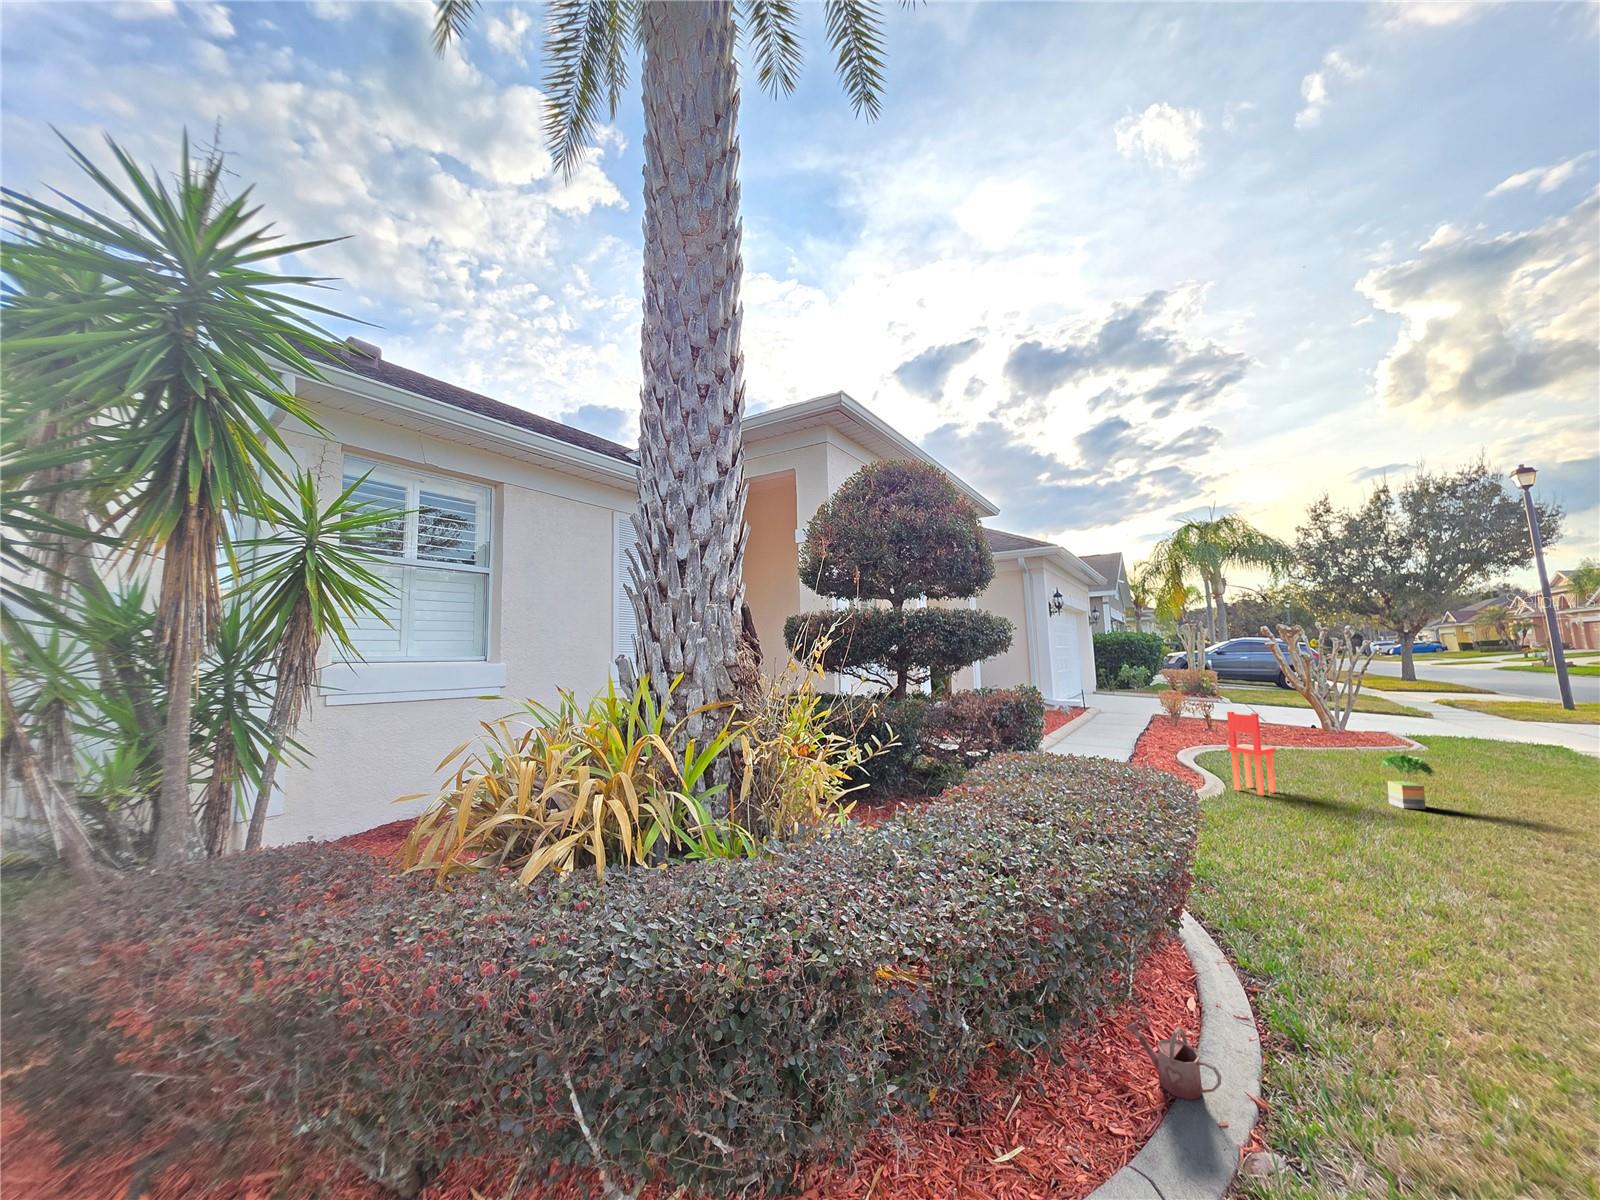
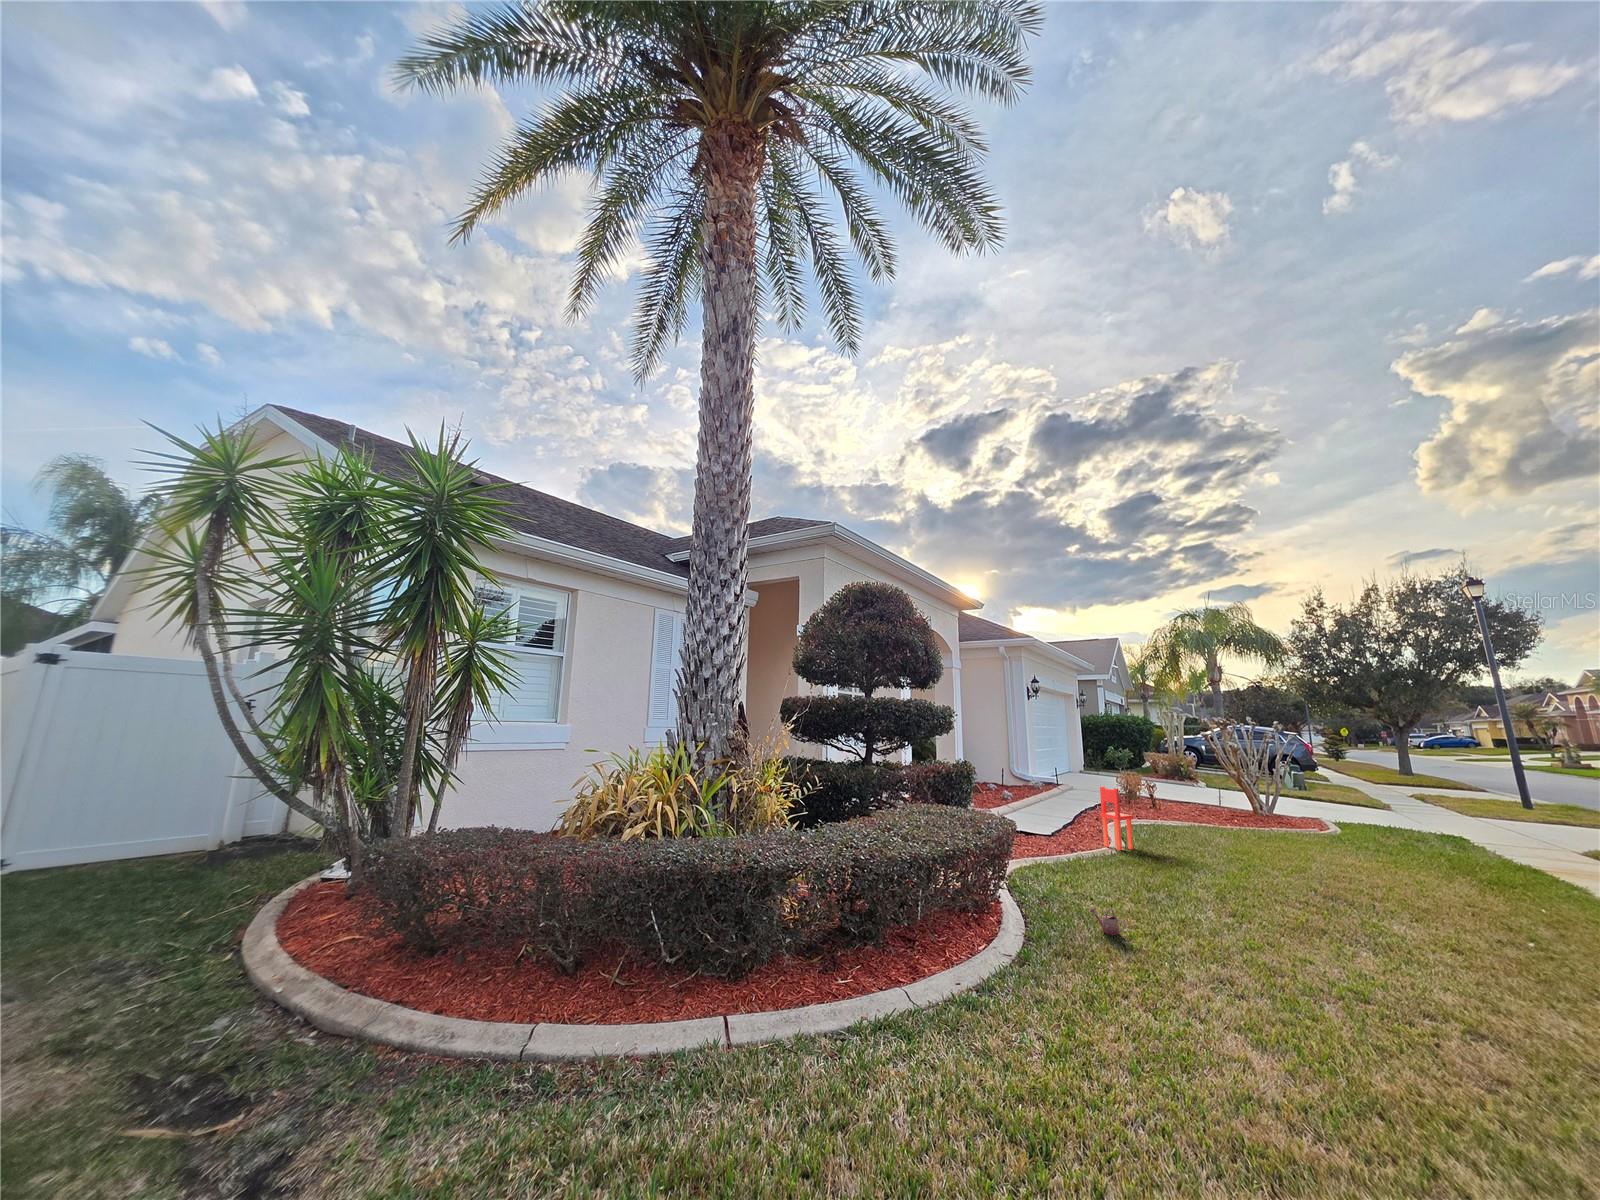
potted tree: present [1381,755,1434,809] -> none [1200,822,1232,864]
watering can: present [1125,1020,1221,1100] -> present [1089,908,1126,935]

